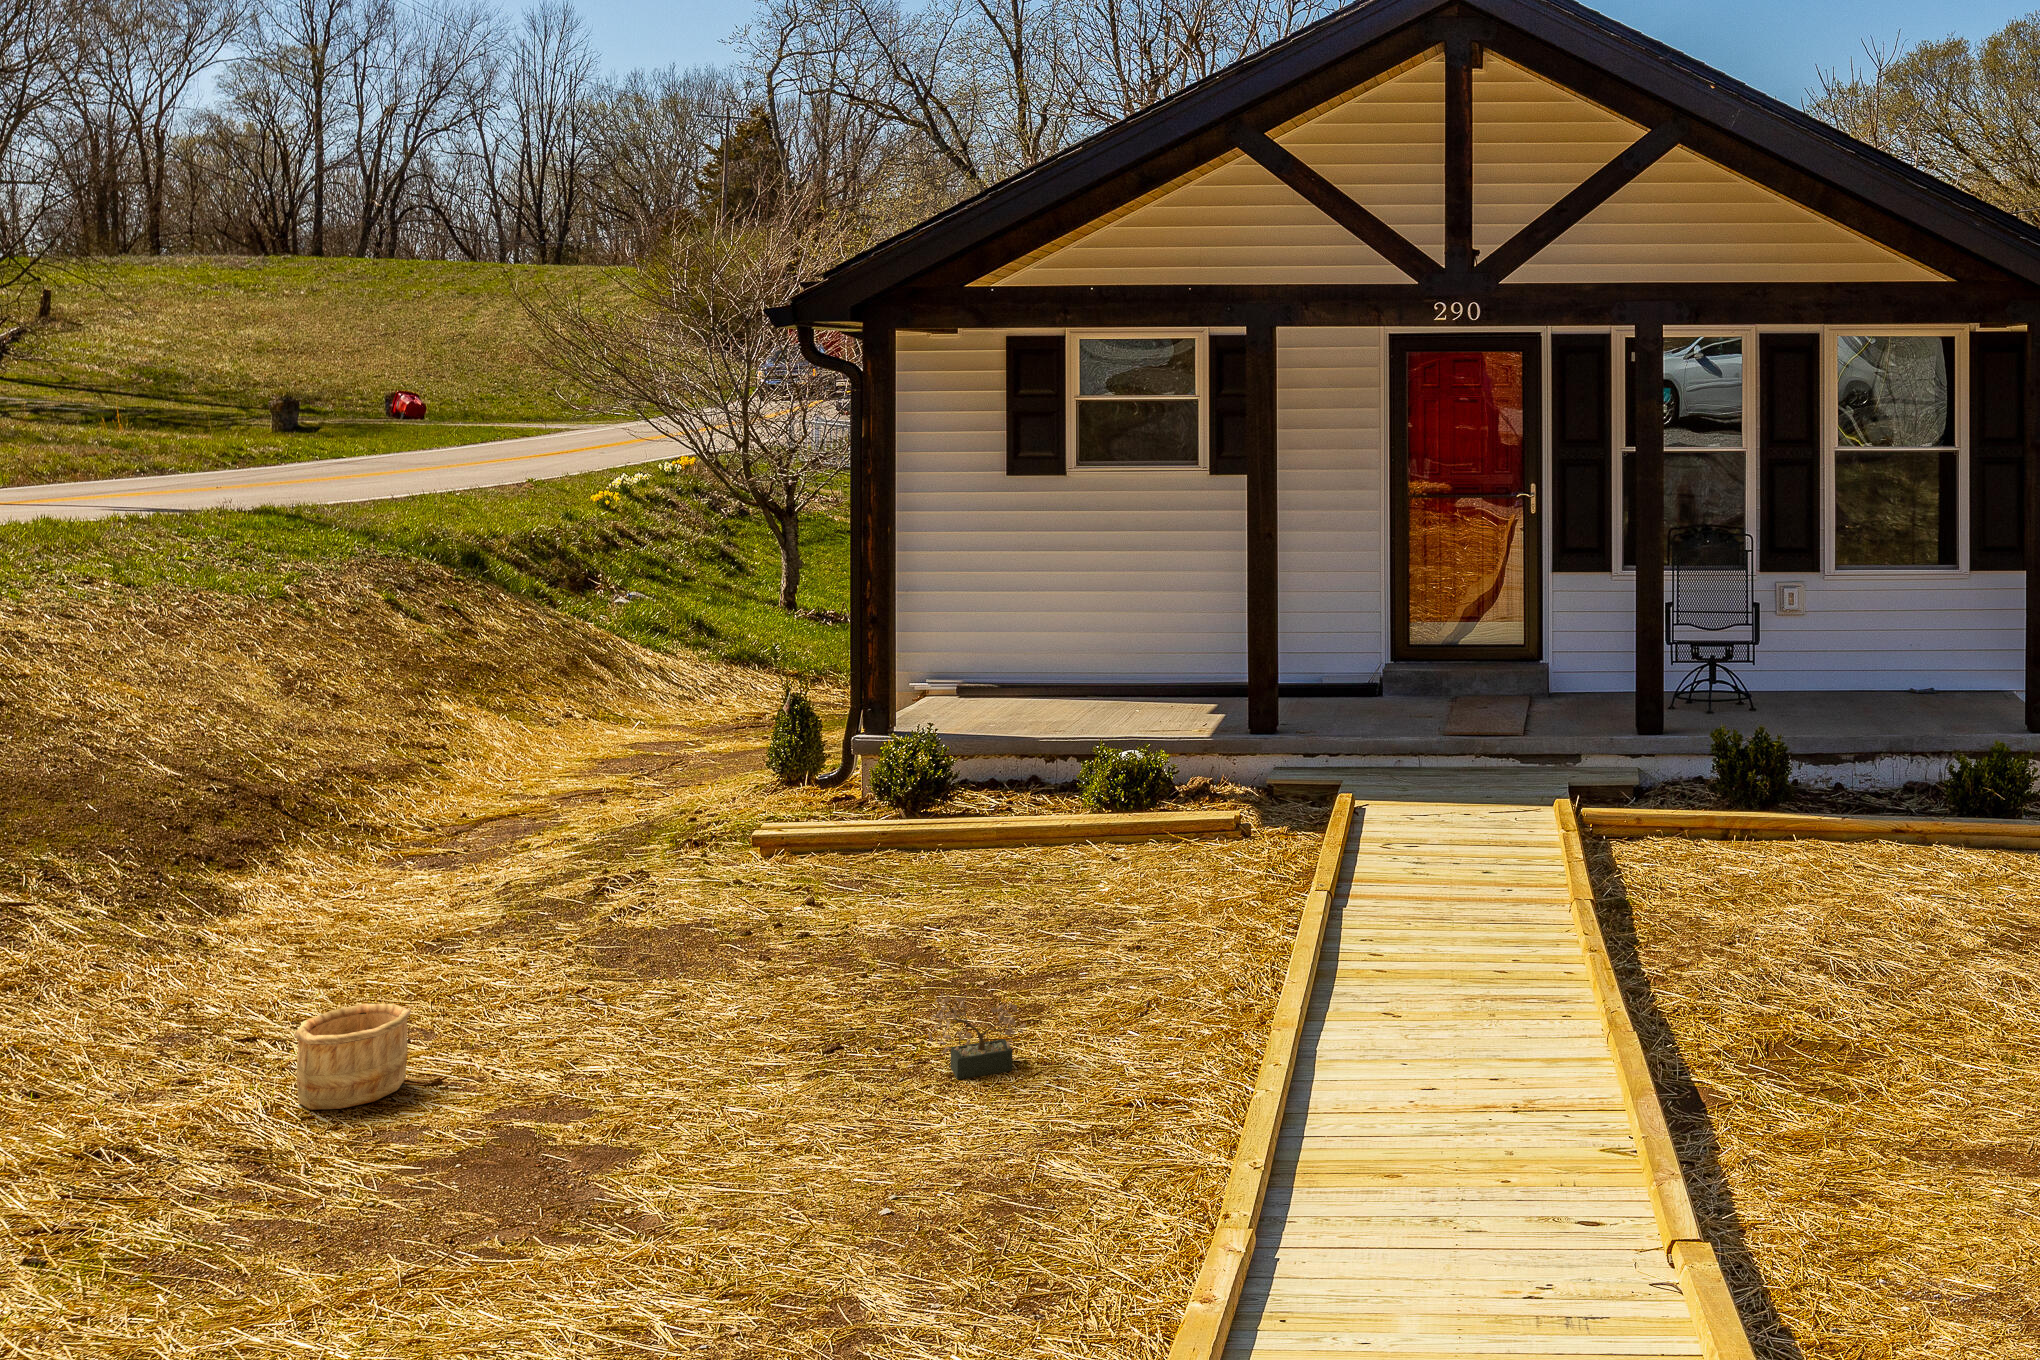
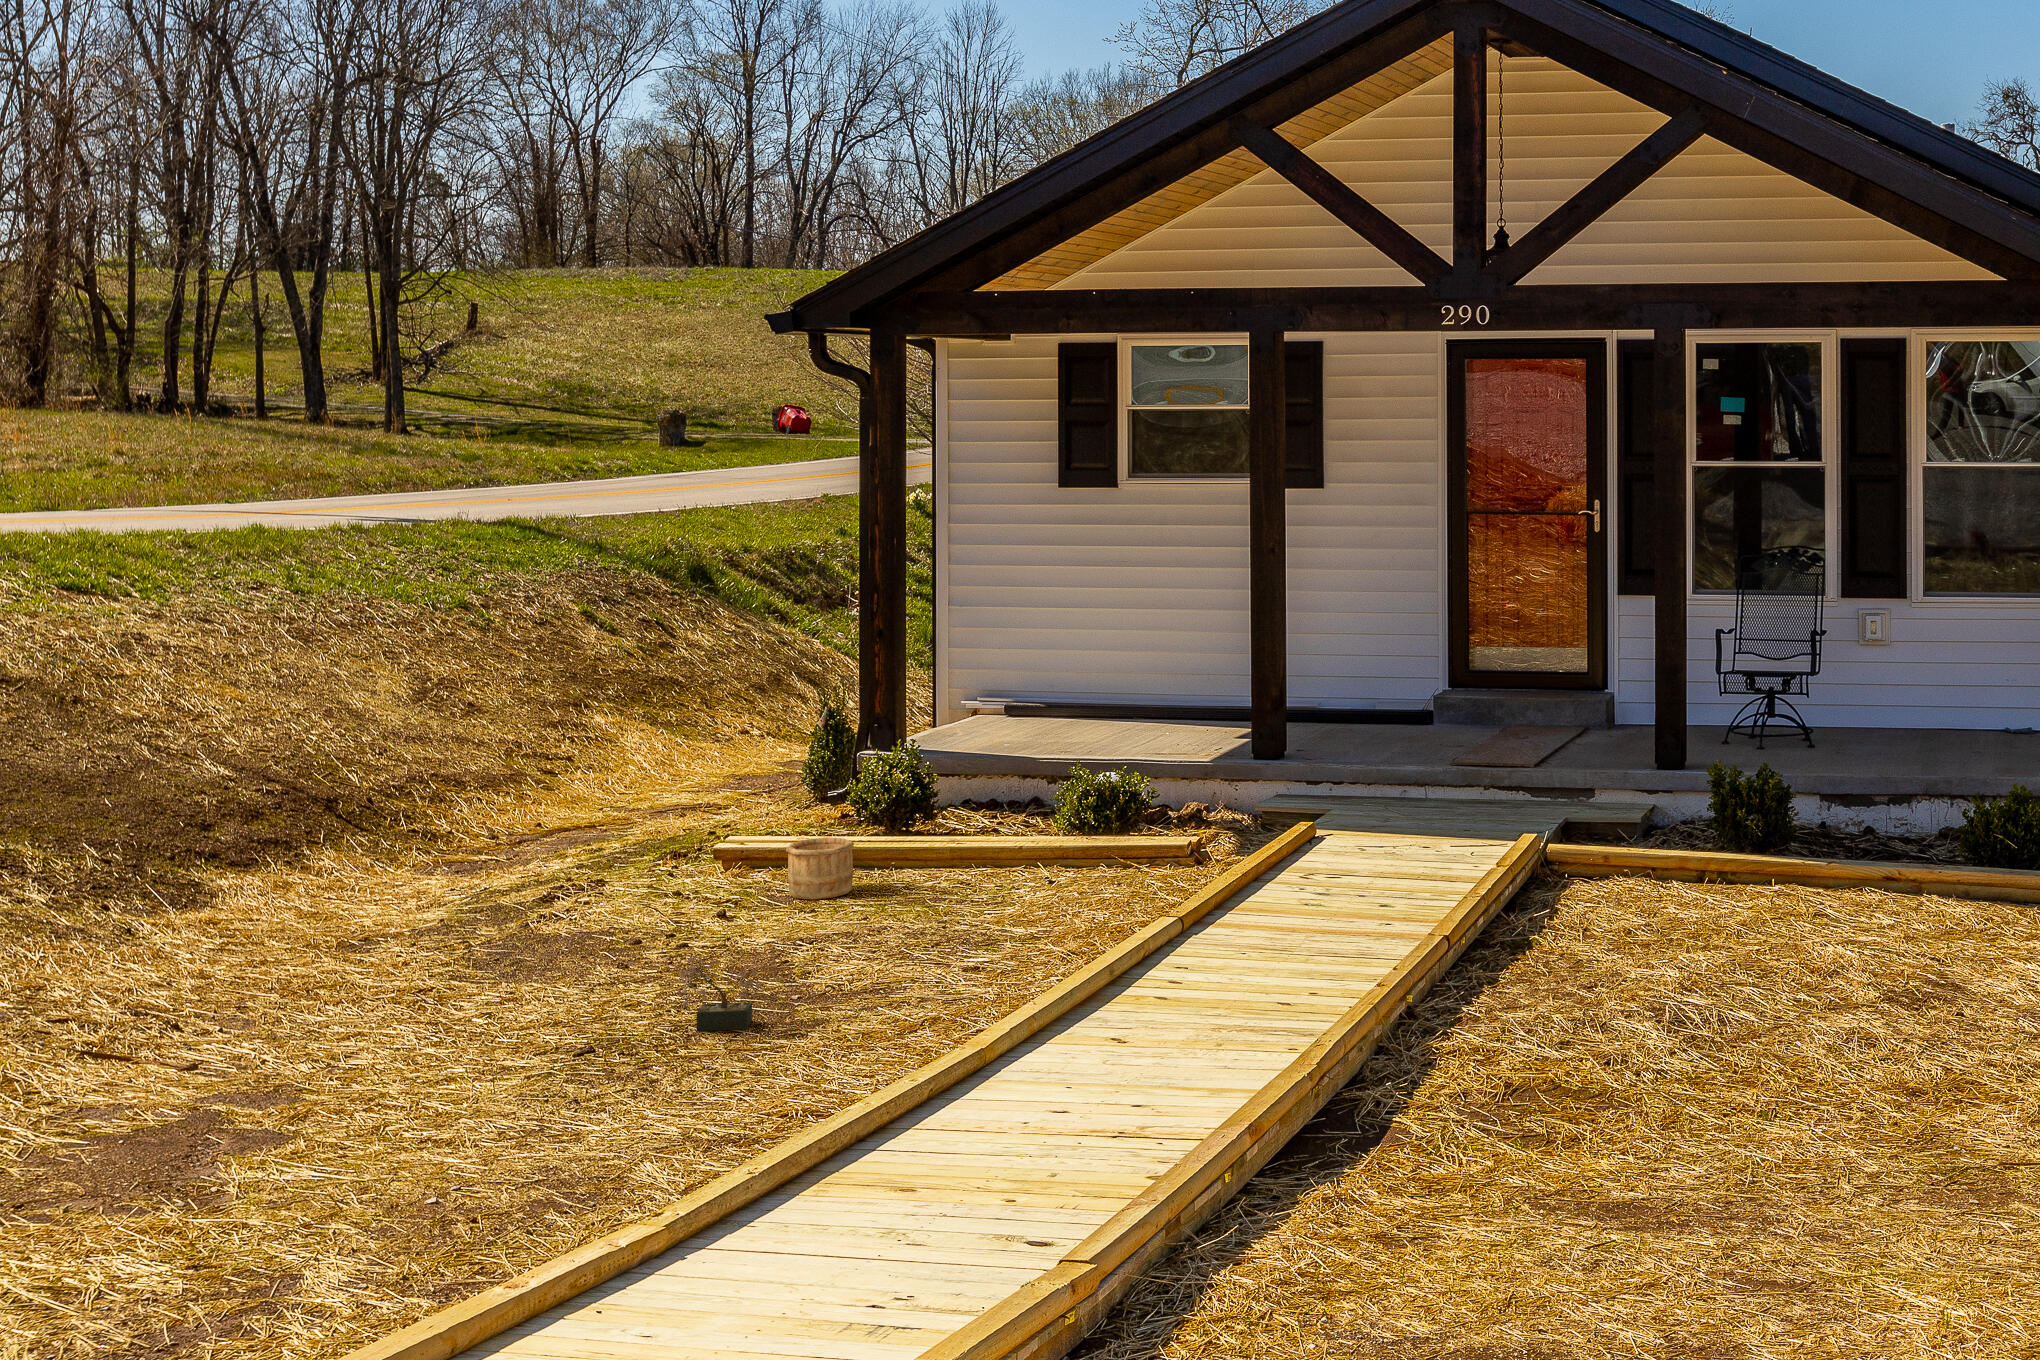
wooden bucket: present [294,1004,411,1110] -> present [786,837,854,899]

